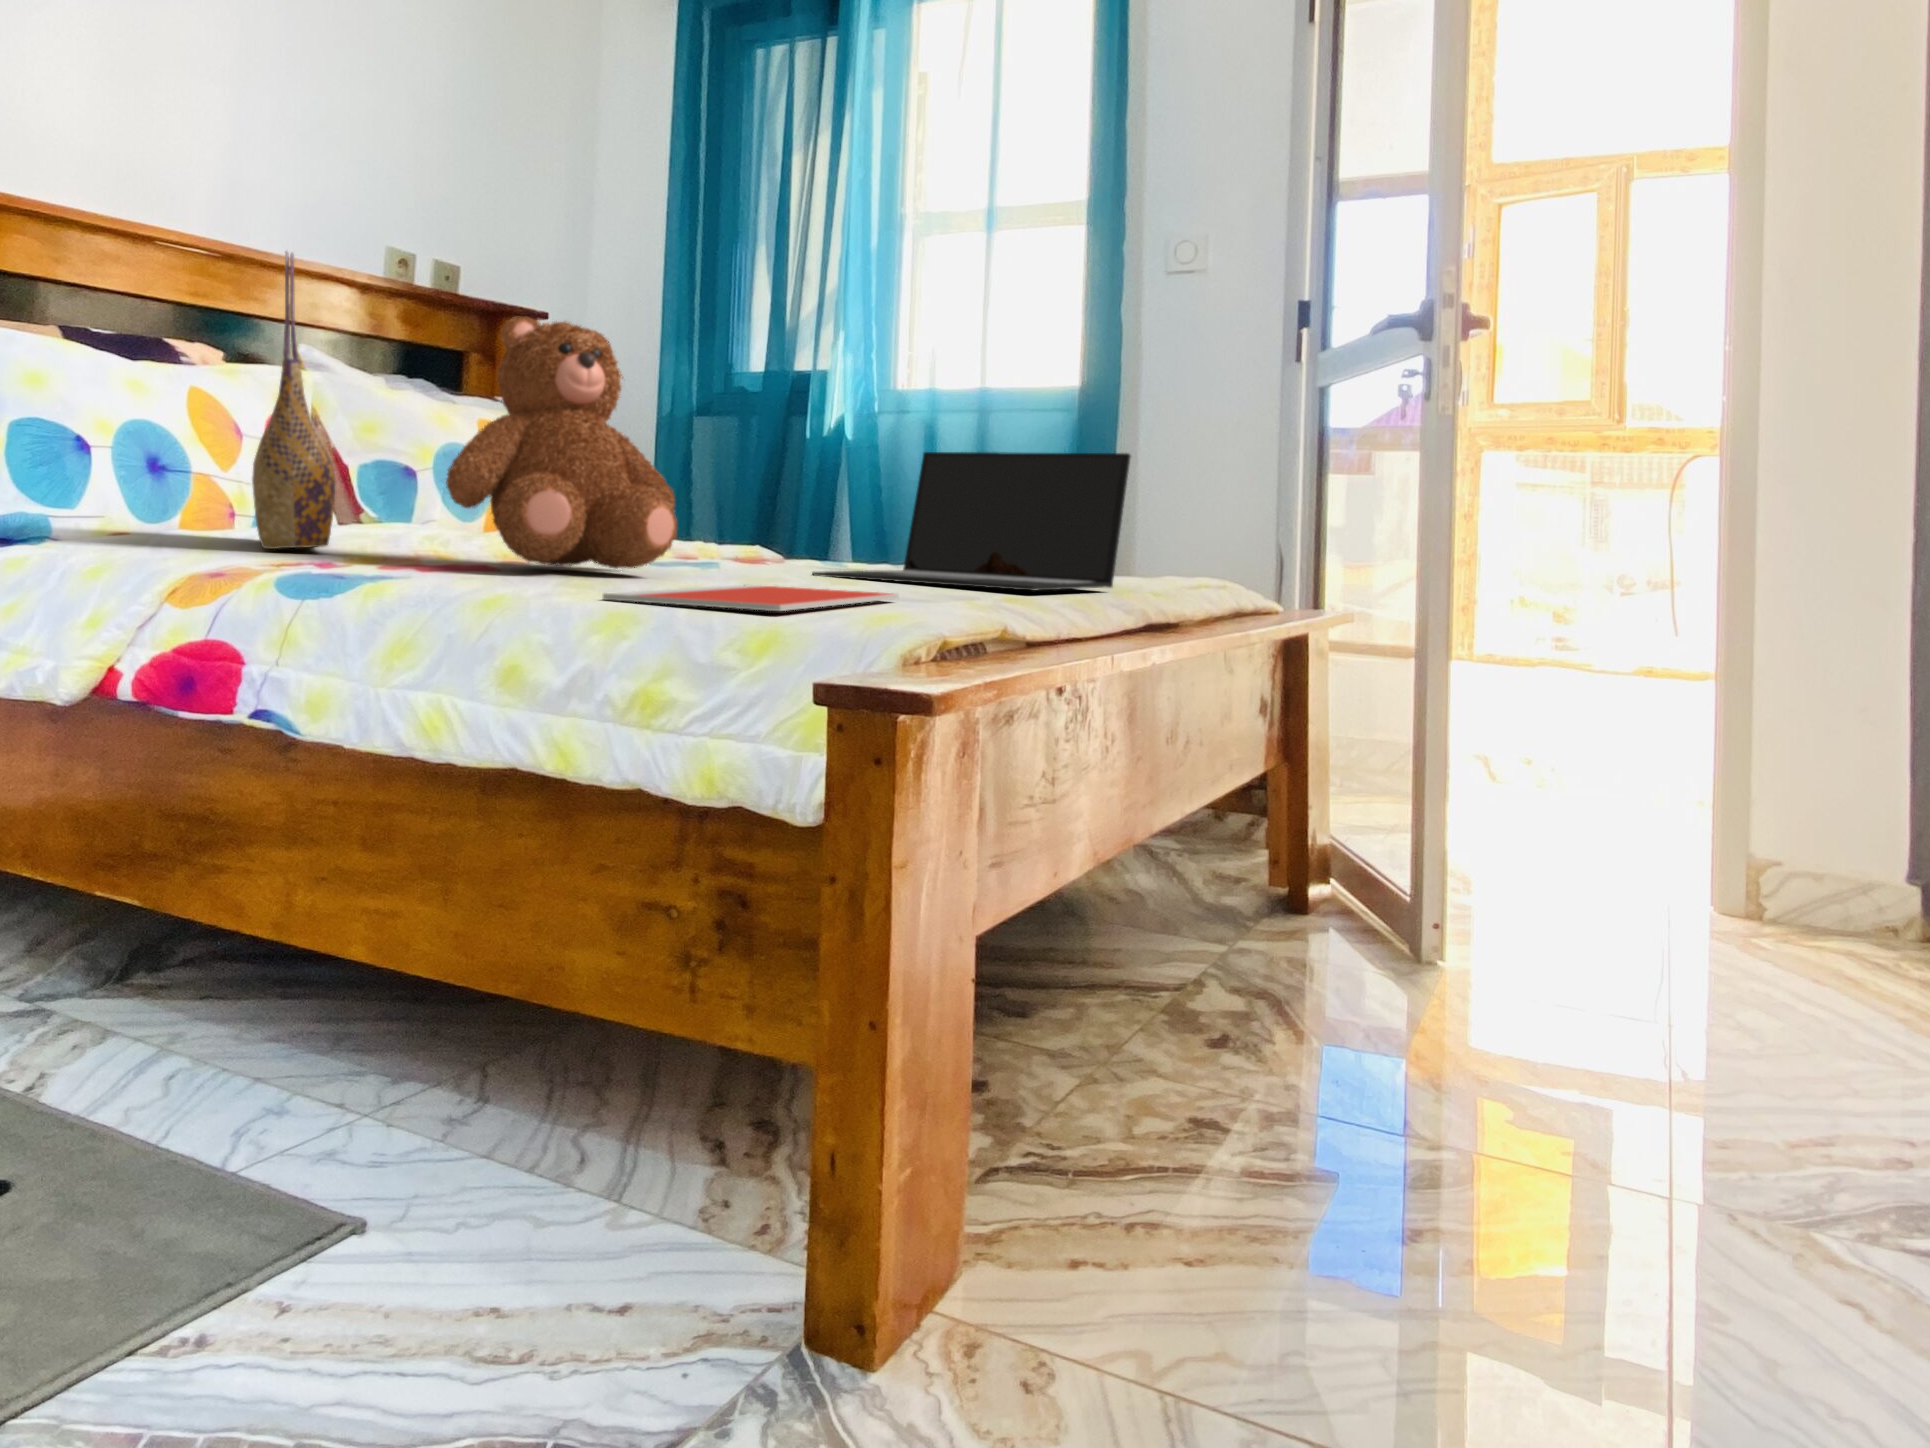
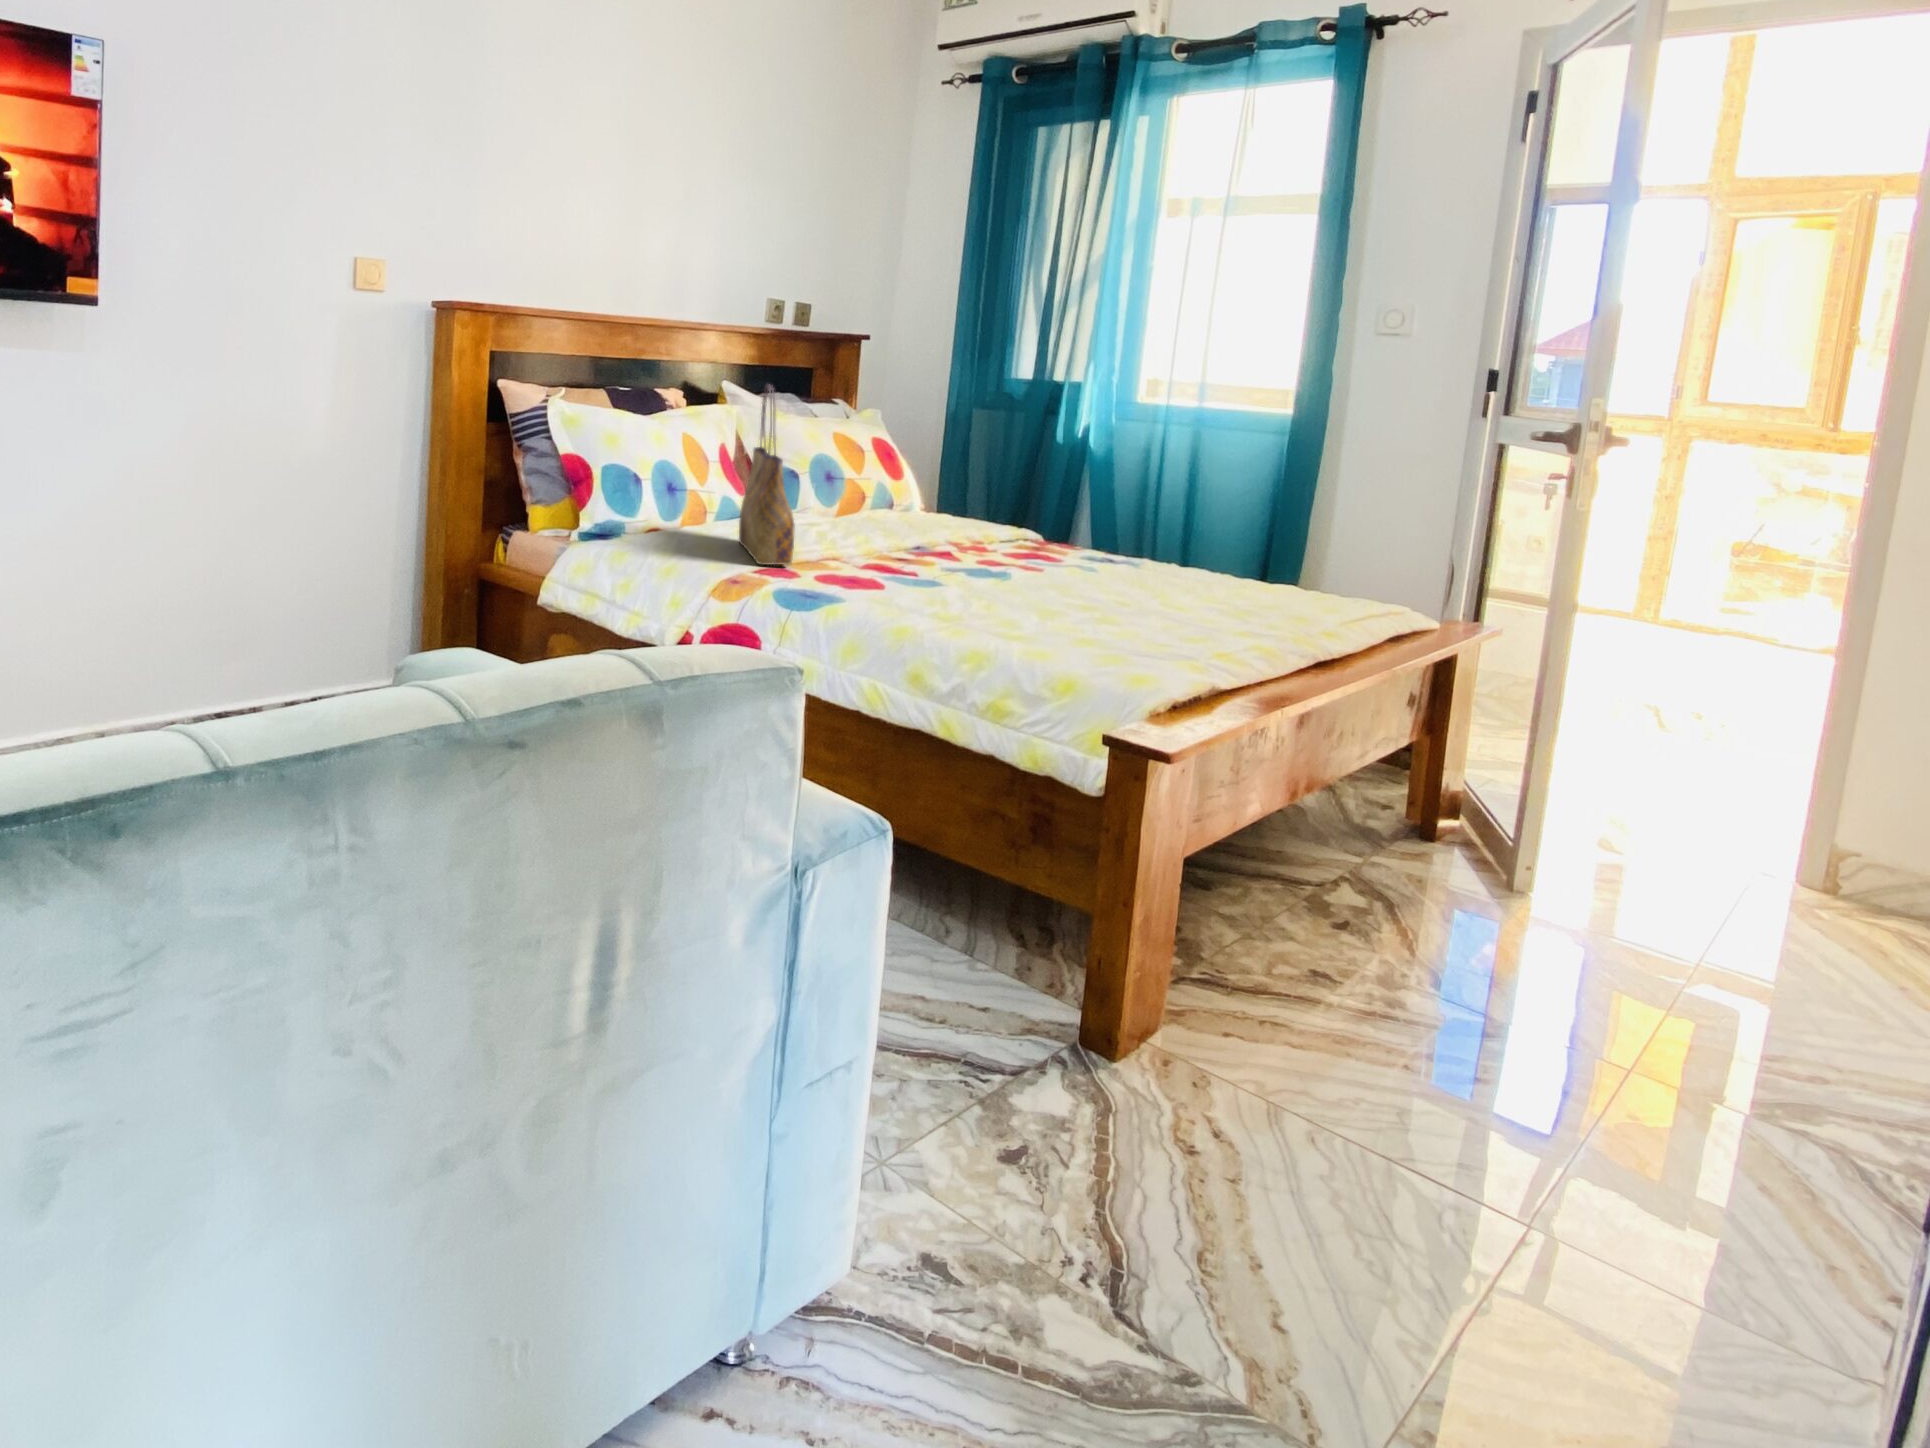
teddy bear: present [446,317,677,569] -> none [868,437,1005,600]
laptop: present [812,452,1131,590] -> none [1080,506,1316,630]
notebook: present [603,585,898,611] -> none [978,622,1146,670]

